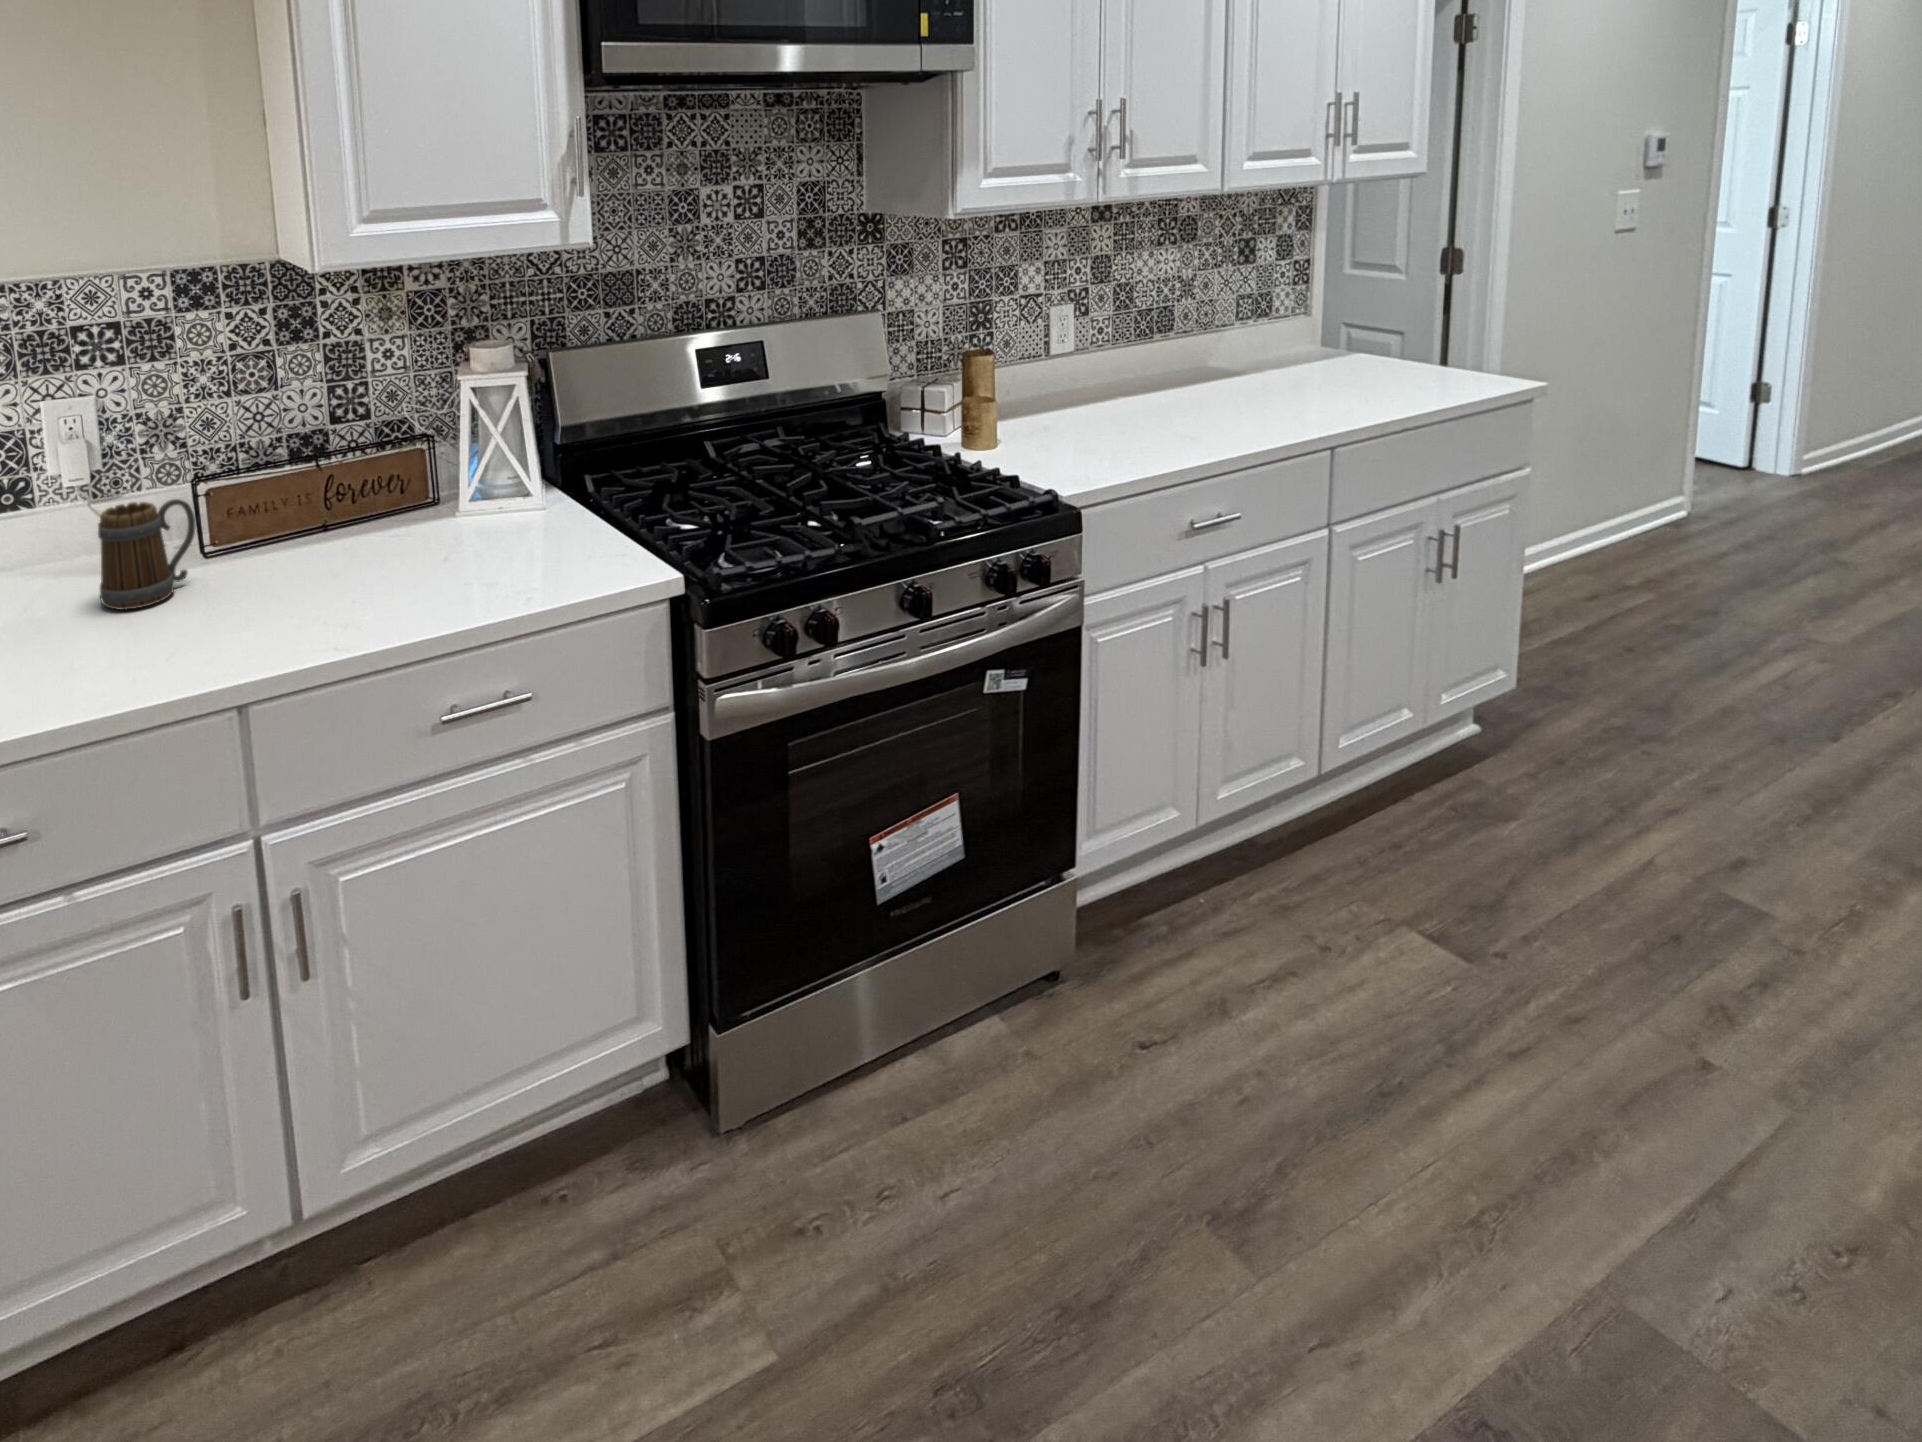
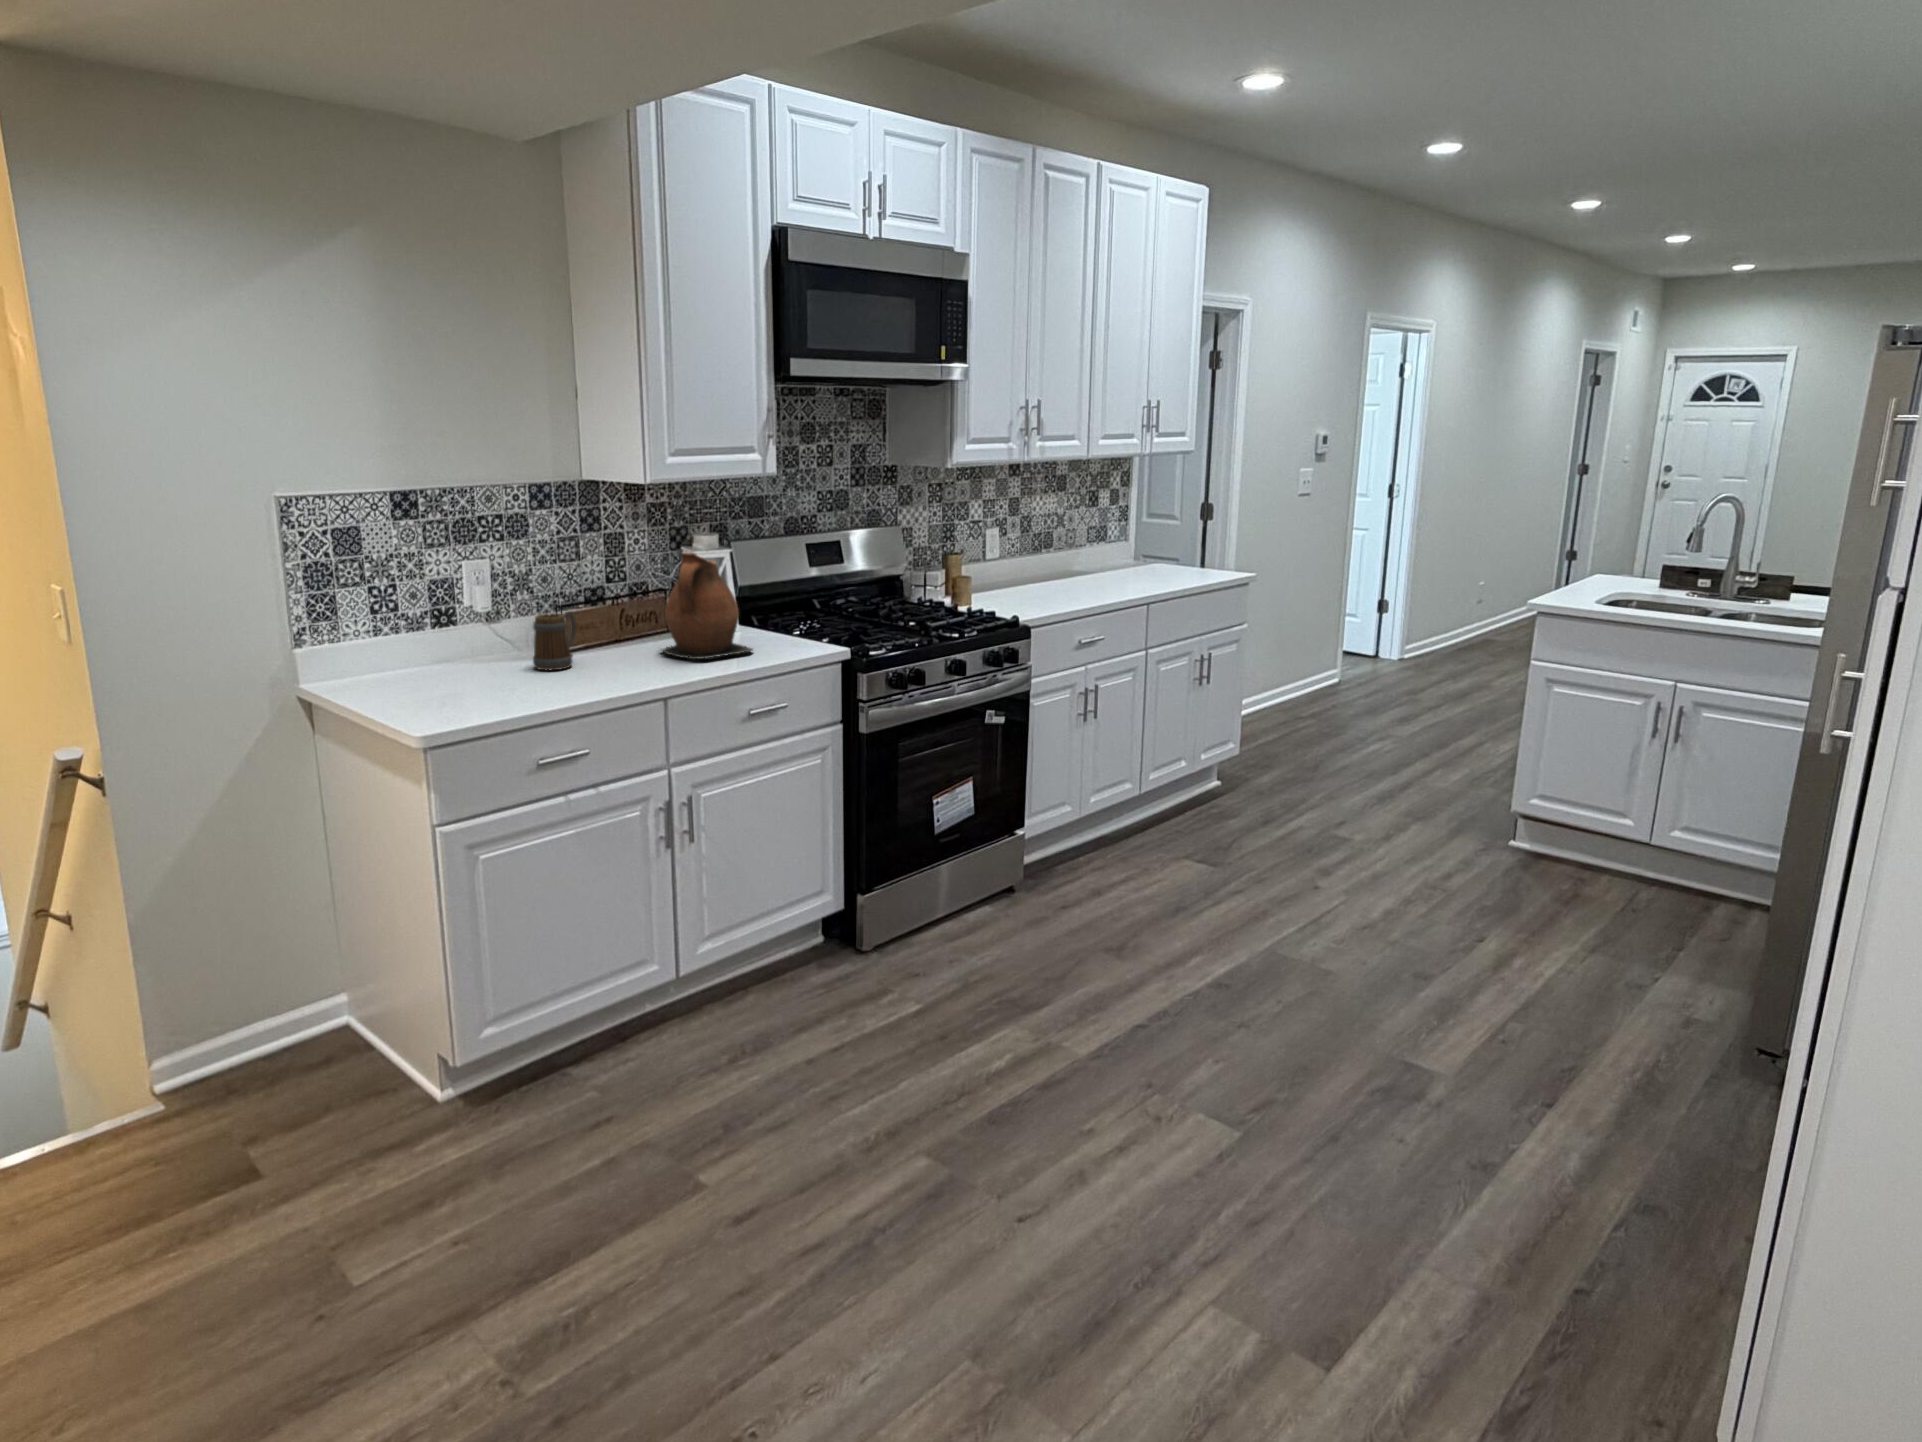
ceramic pitcher: none [339,397,506,596] -> present [662,553,753,659]

